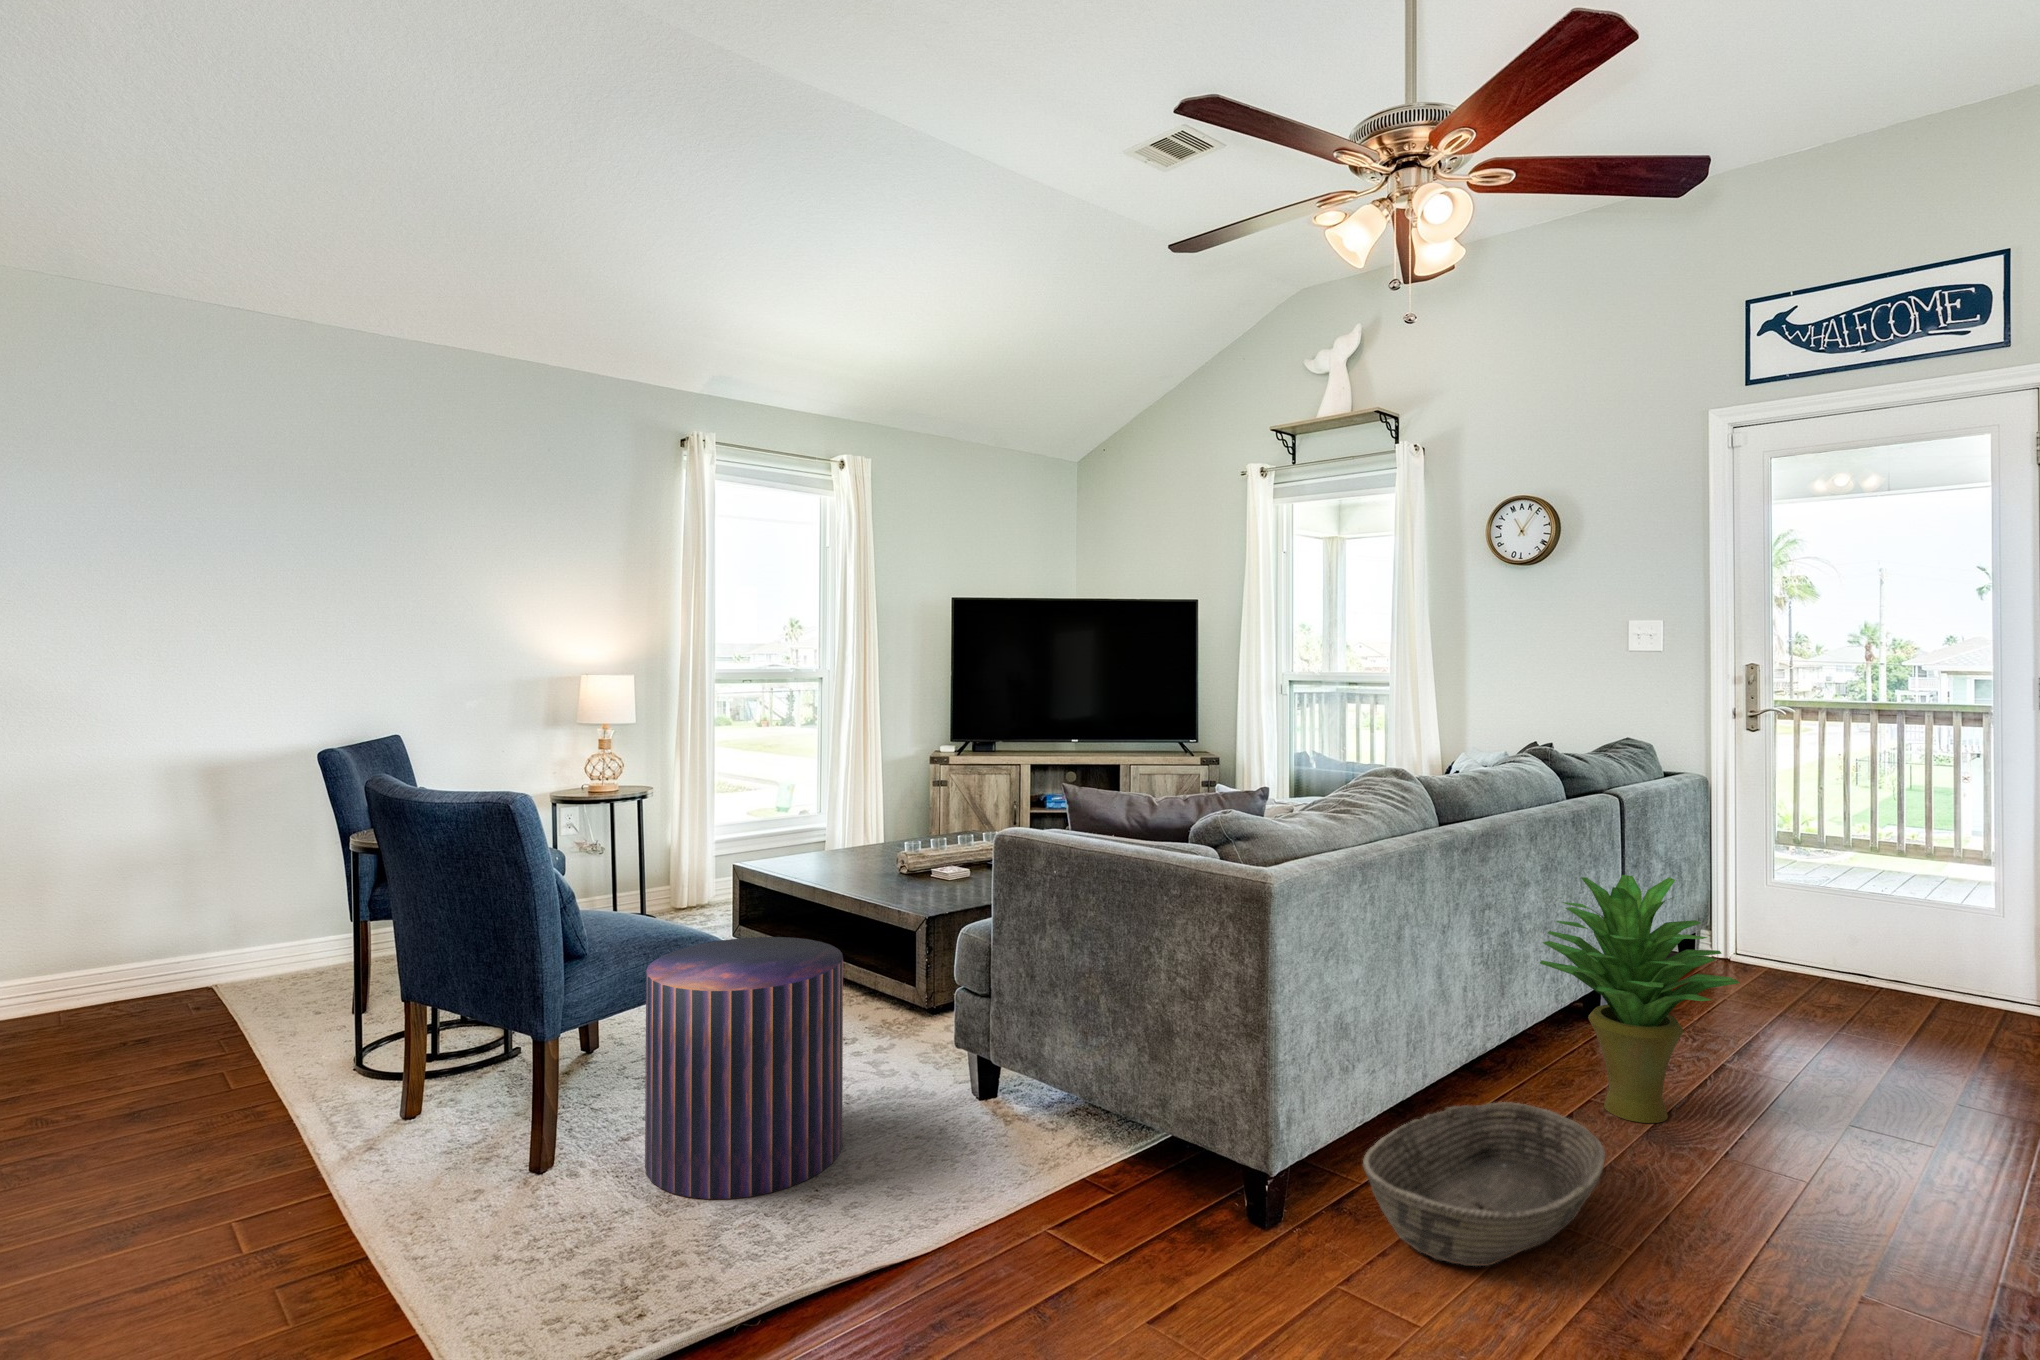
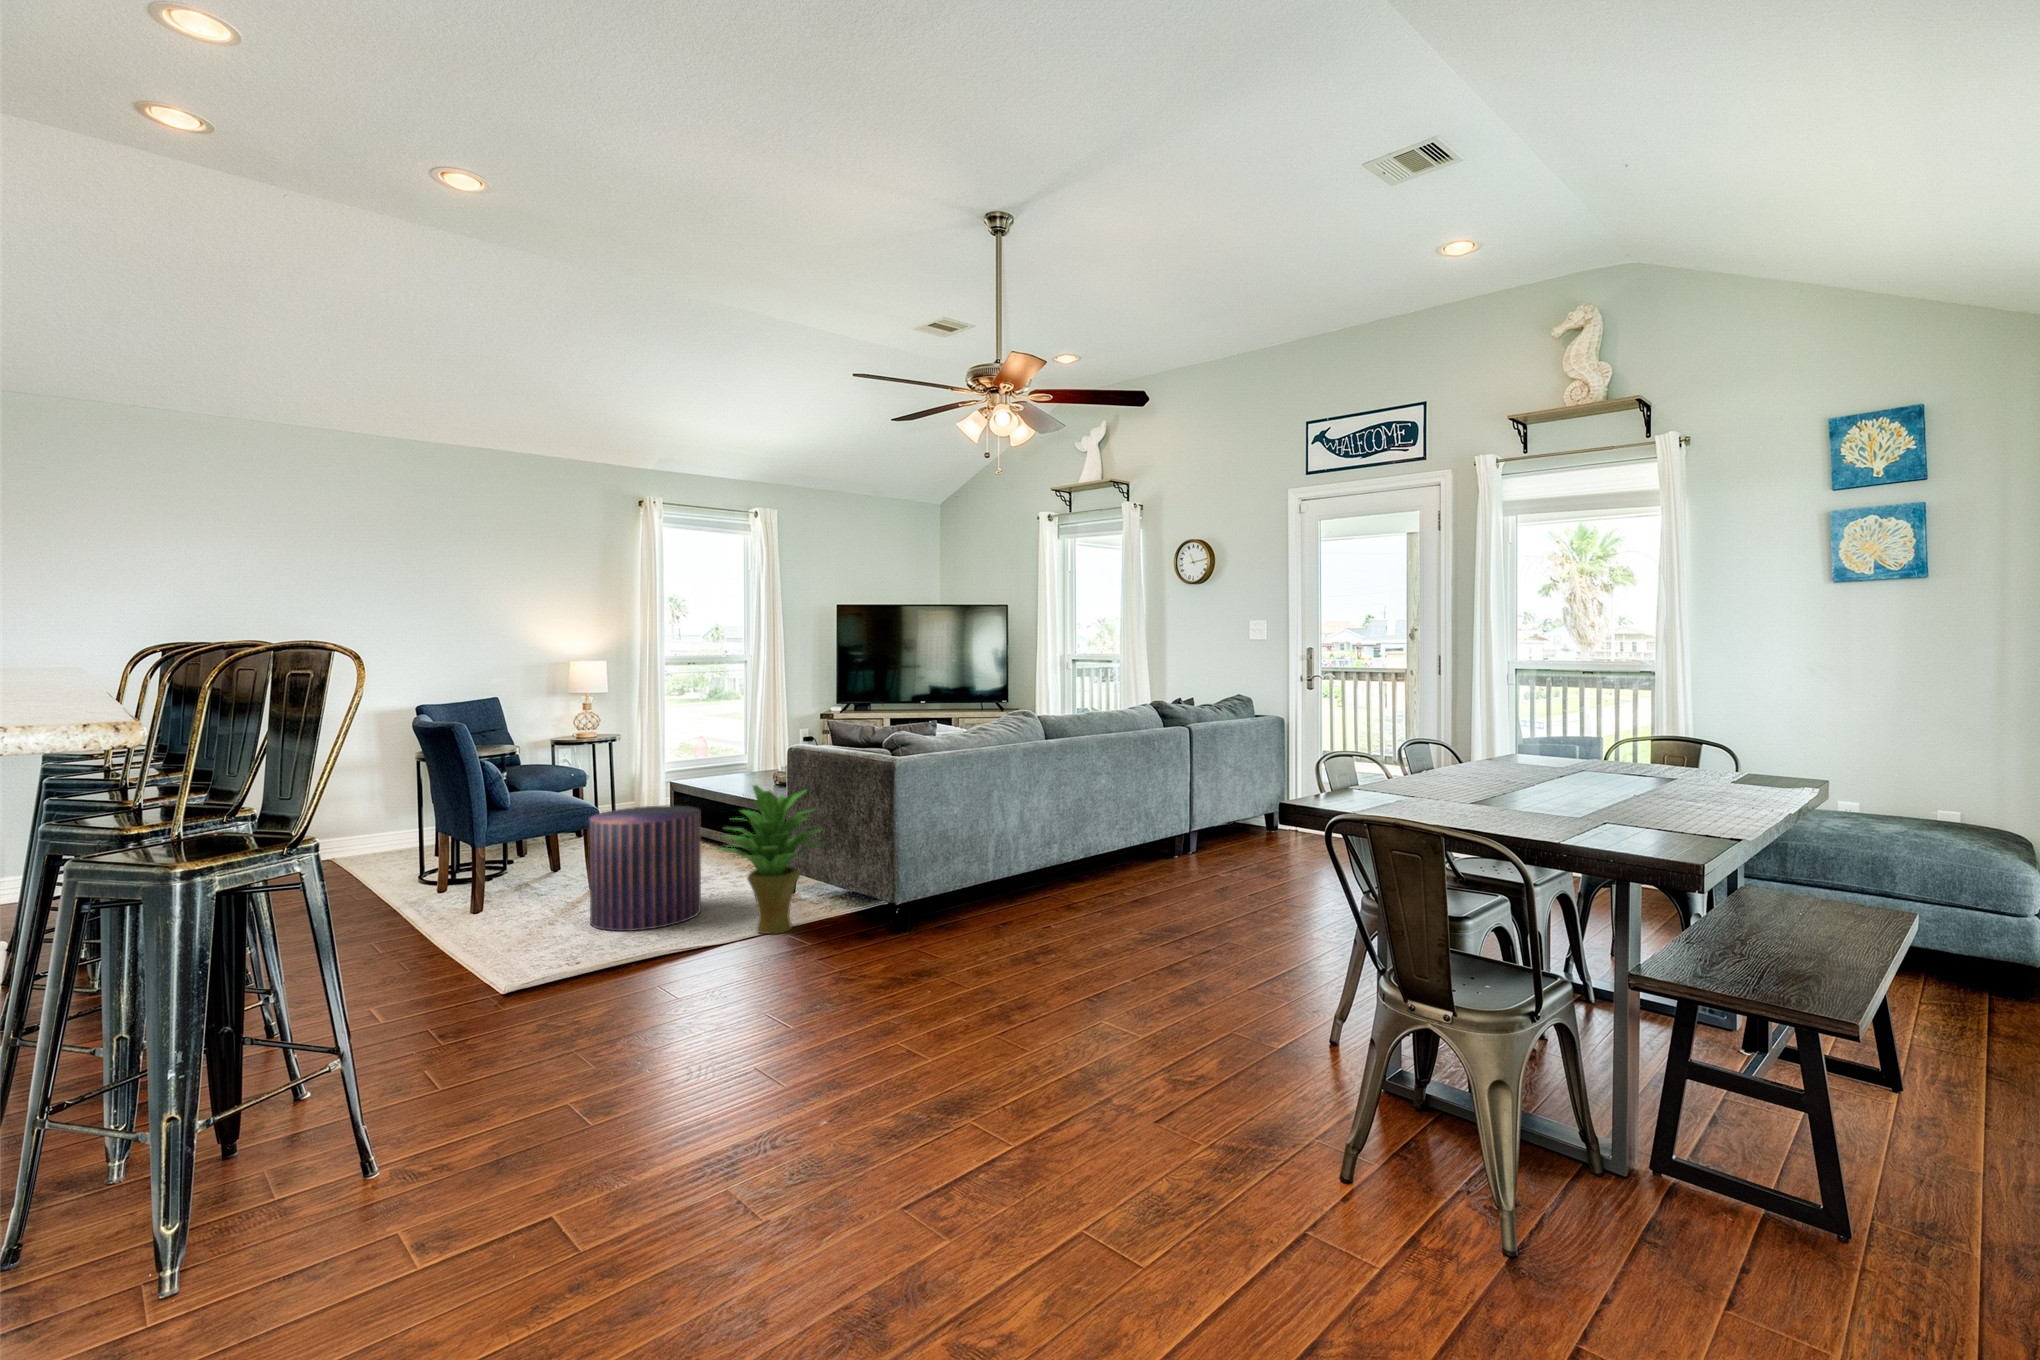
potted plant: present [1540,875,1739,1123] -> present [717,785,825,934]
basket: present [1363,1102,1605,1266] -> none [947,881,1081,943]

